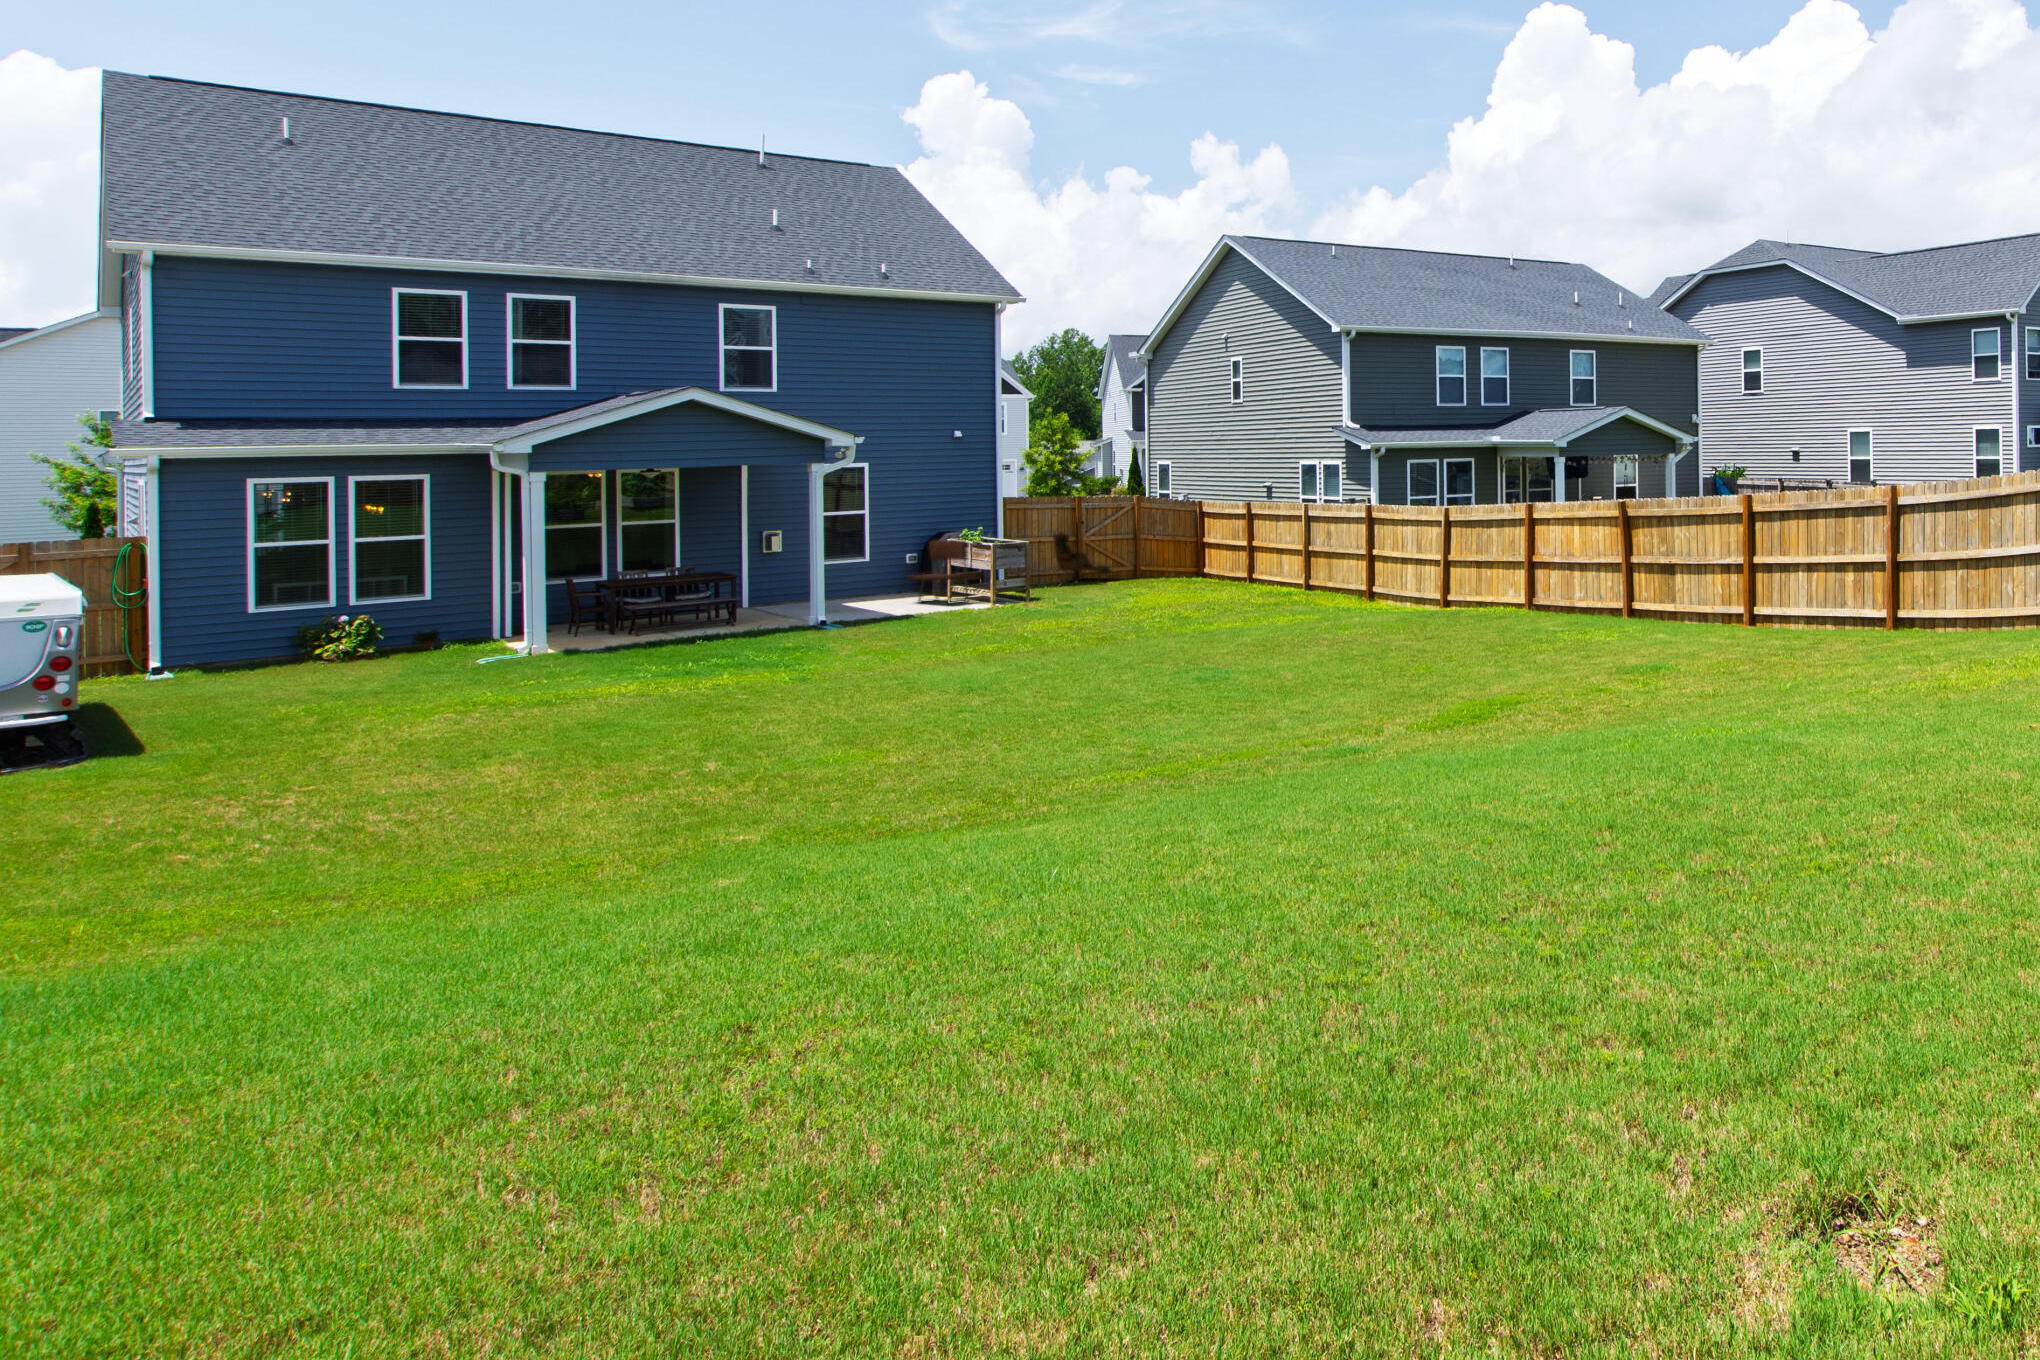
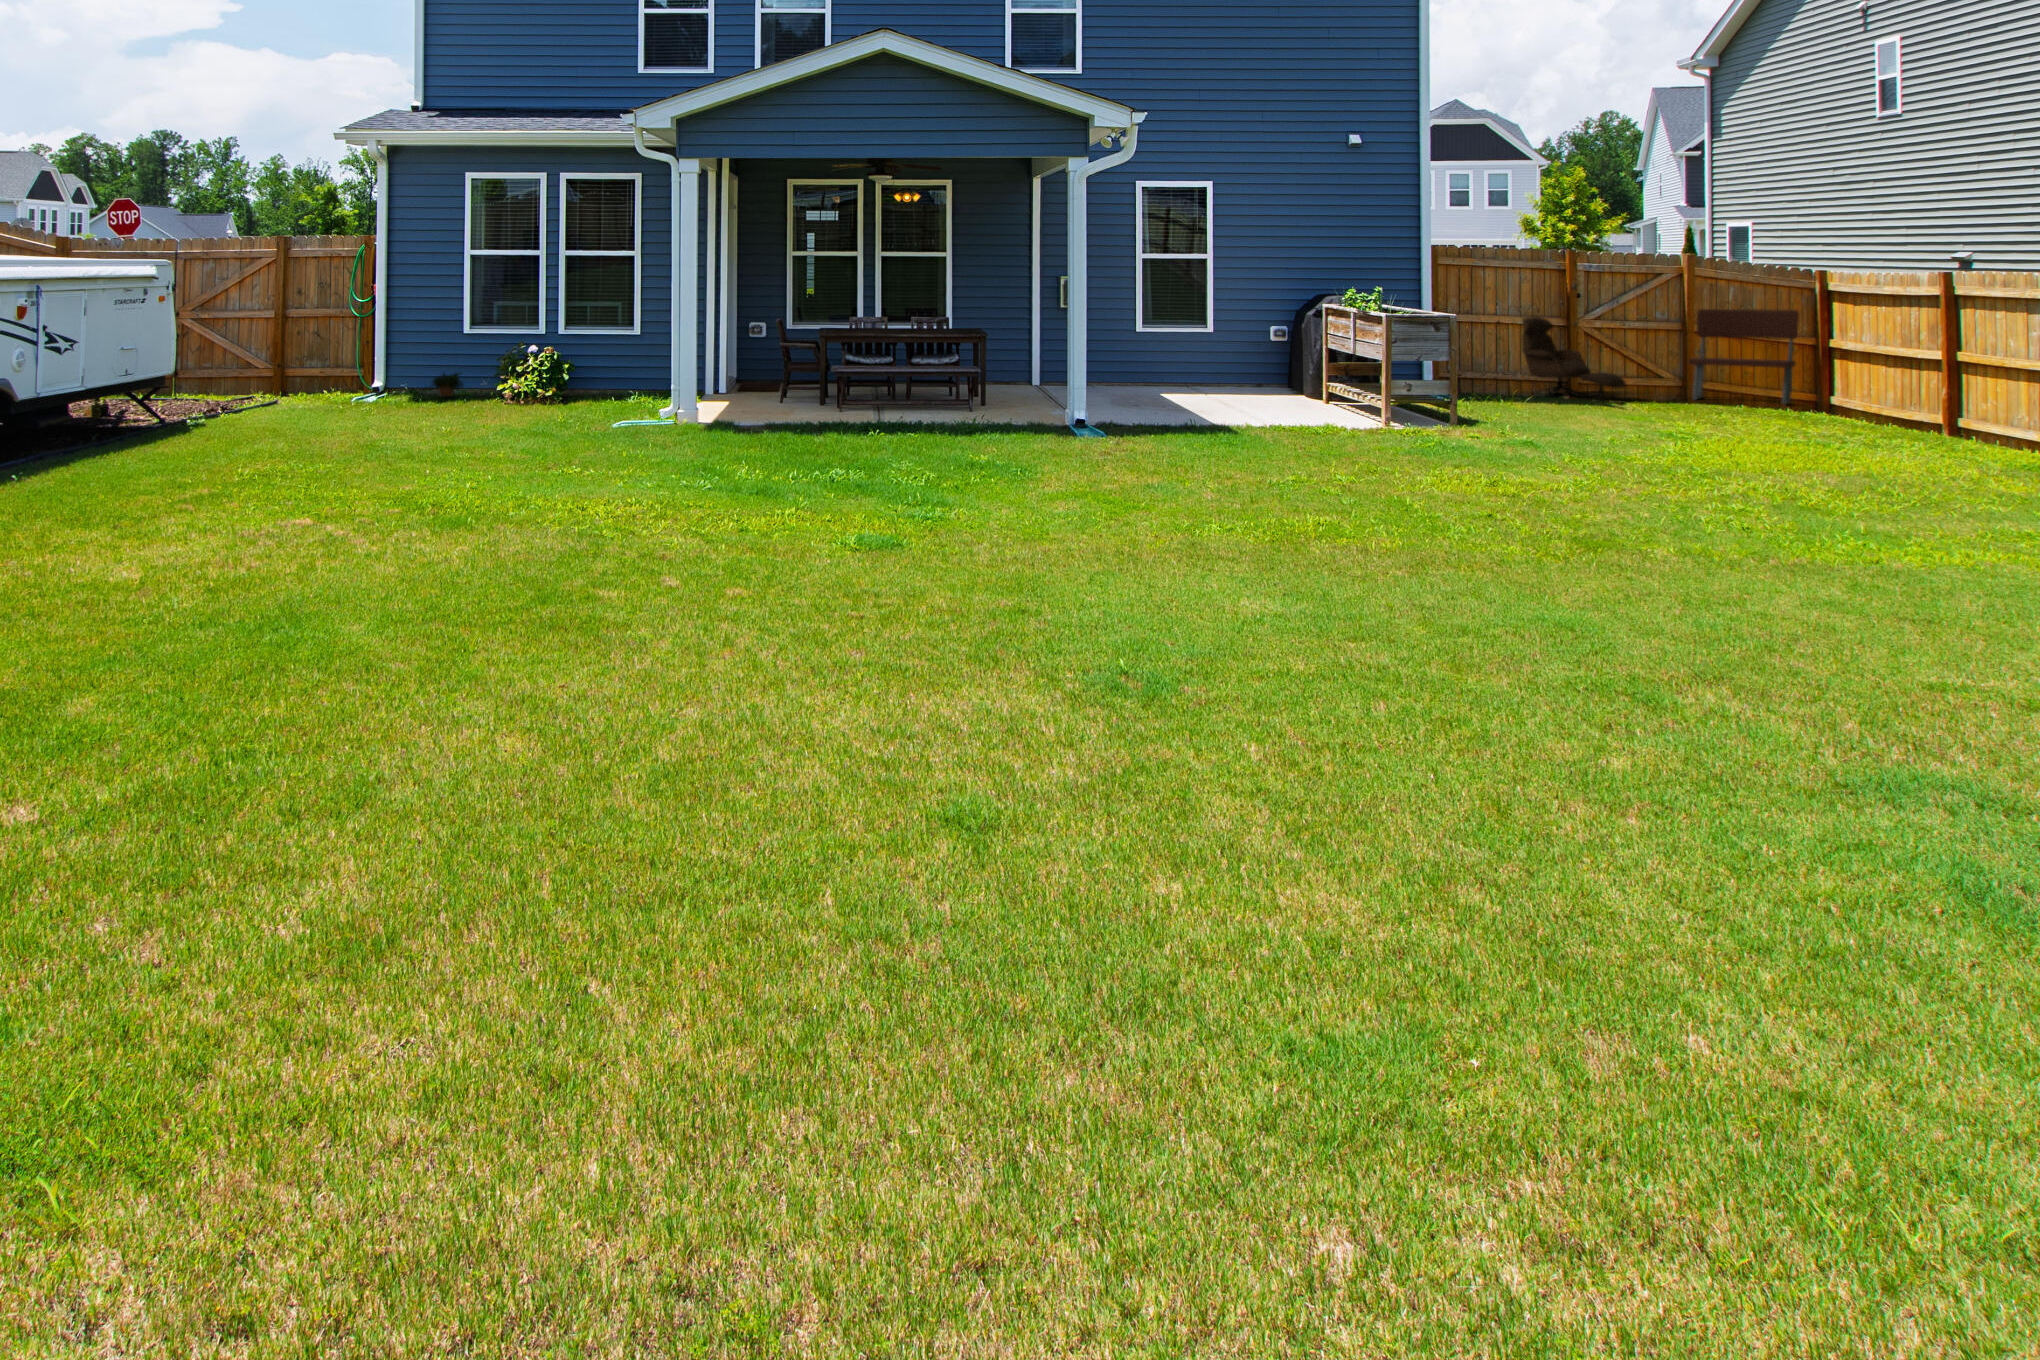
bench: present [909,540,969,604] -> present [1688,309,1799,404]
potted plant: present [411,629,440,649] -> present [429,373,463,396]

